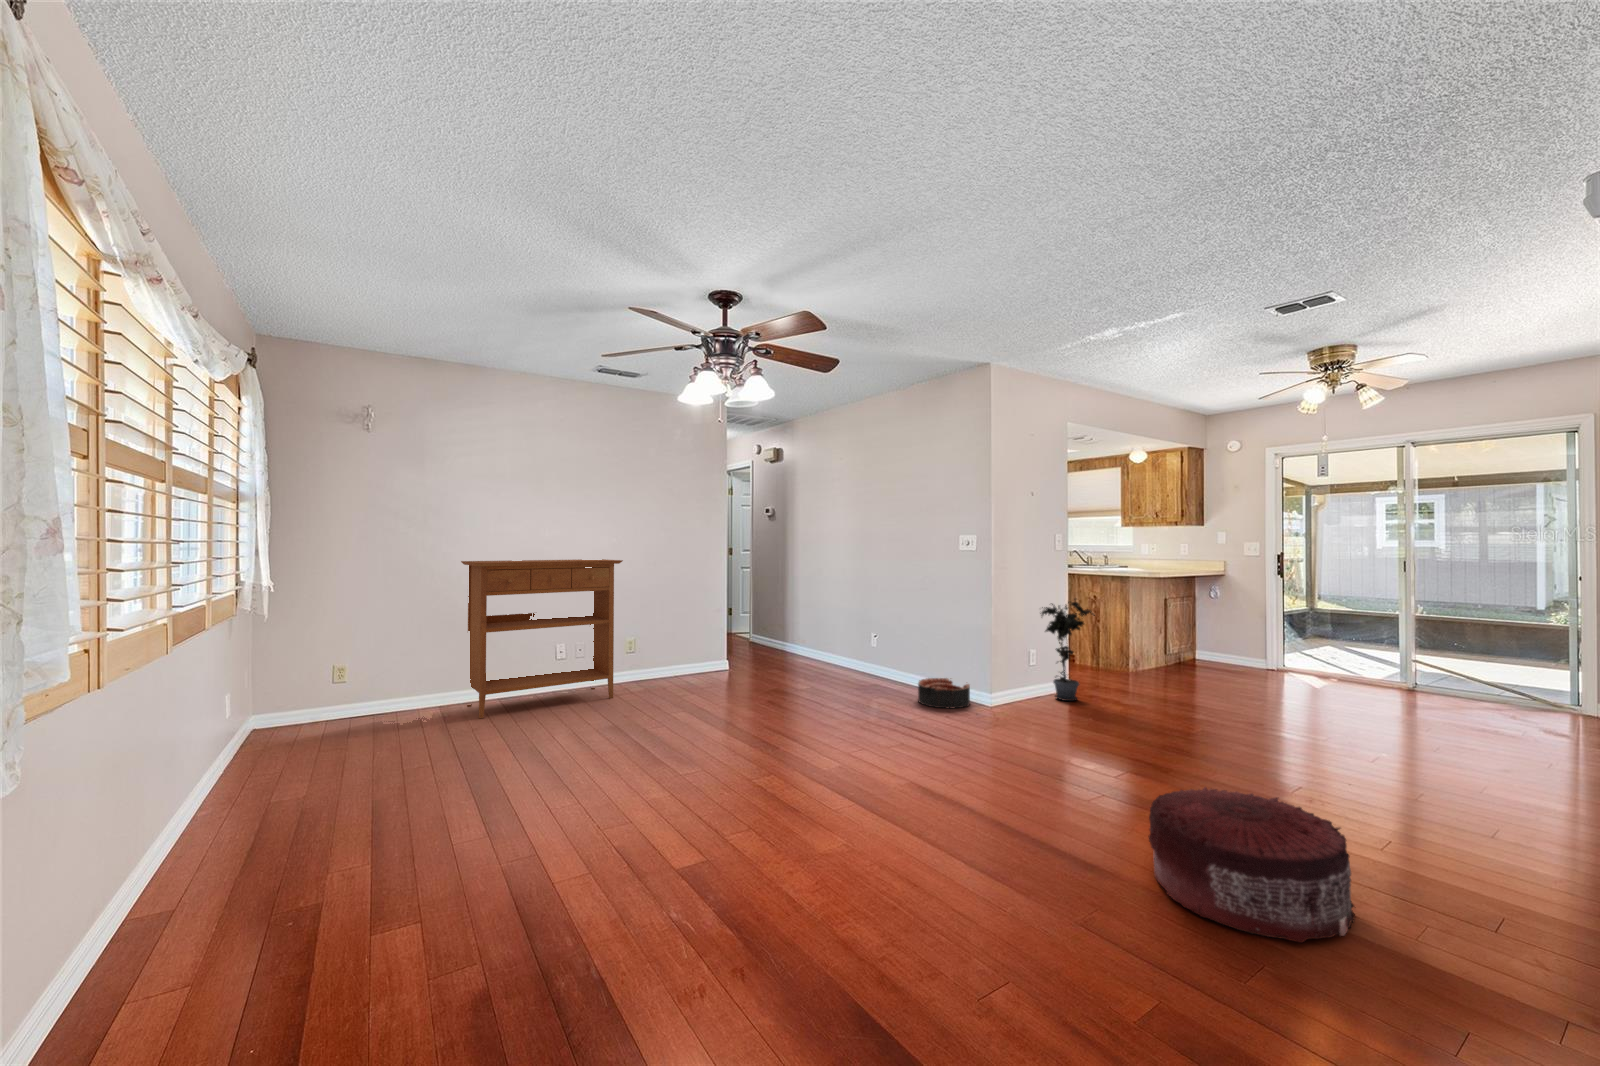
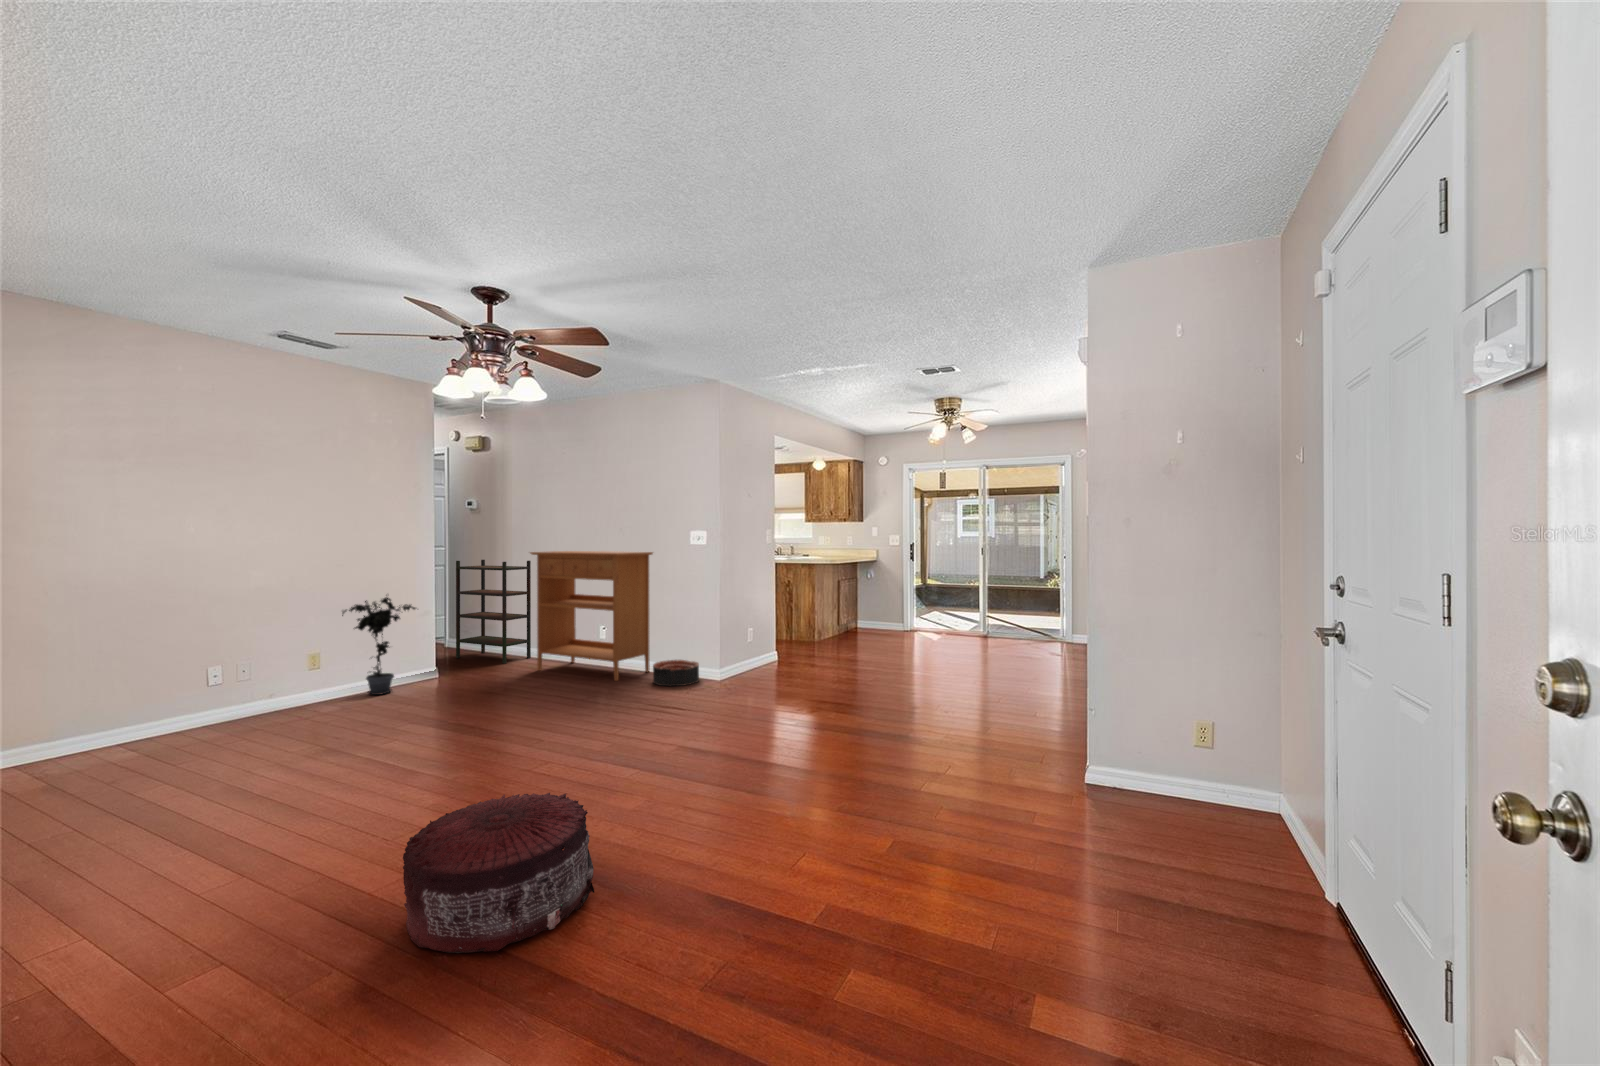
console table: present [461,559,623,719] -> present [530,551,653,681]
bookshelf: none [751,563,813,664] -> present [456,560,531,664]
potted plant: present [1040,599,1095,701] -> present [342,597,416,695]
pouf: present [1148,787,1355,943] -> present [403,793,594,953]

